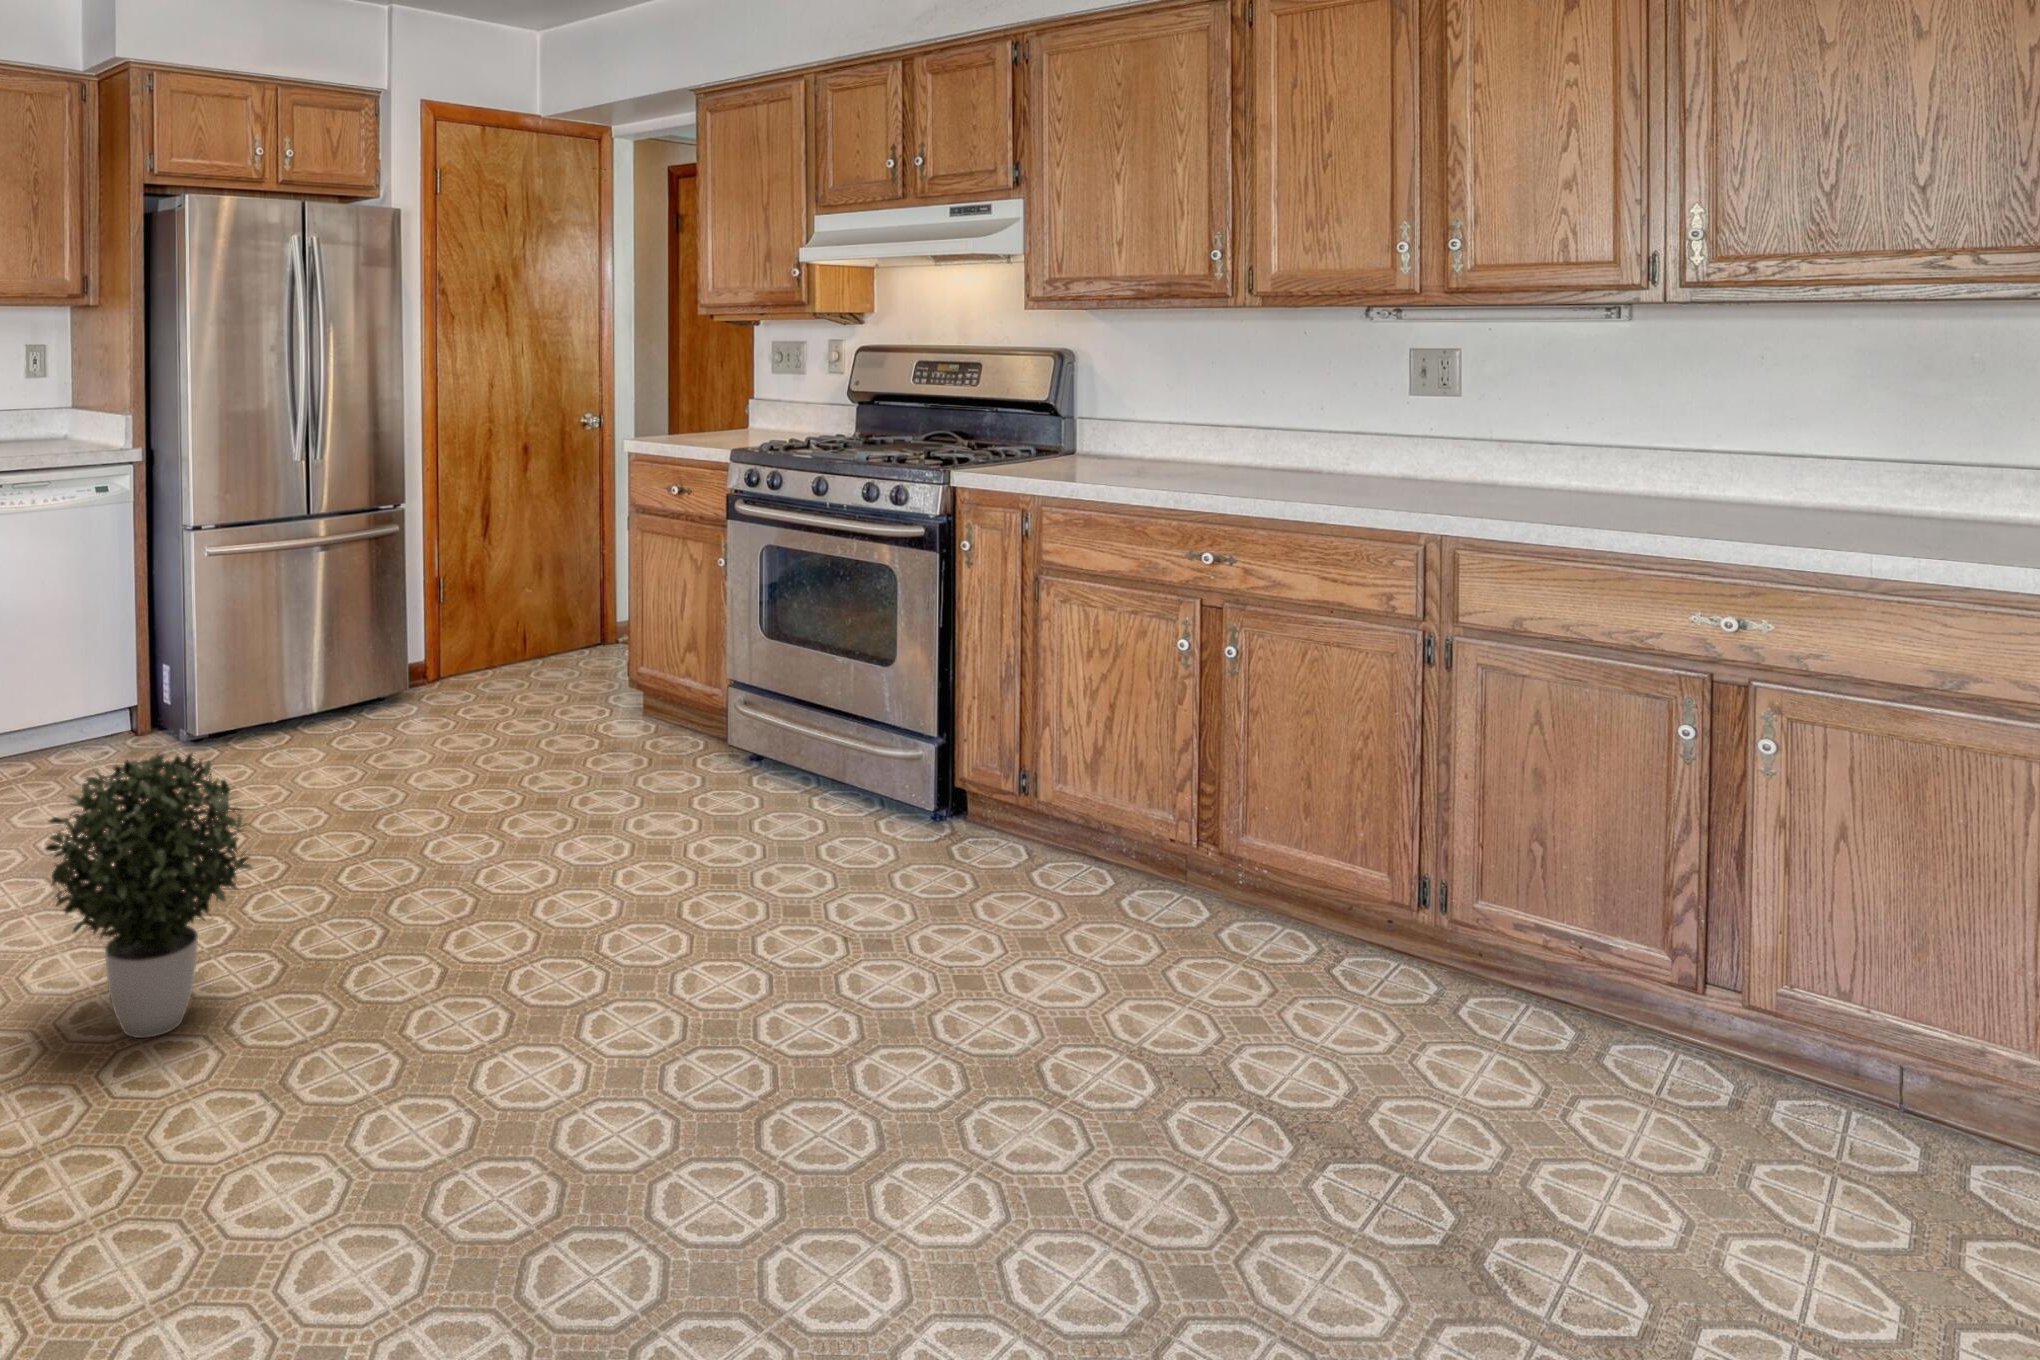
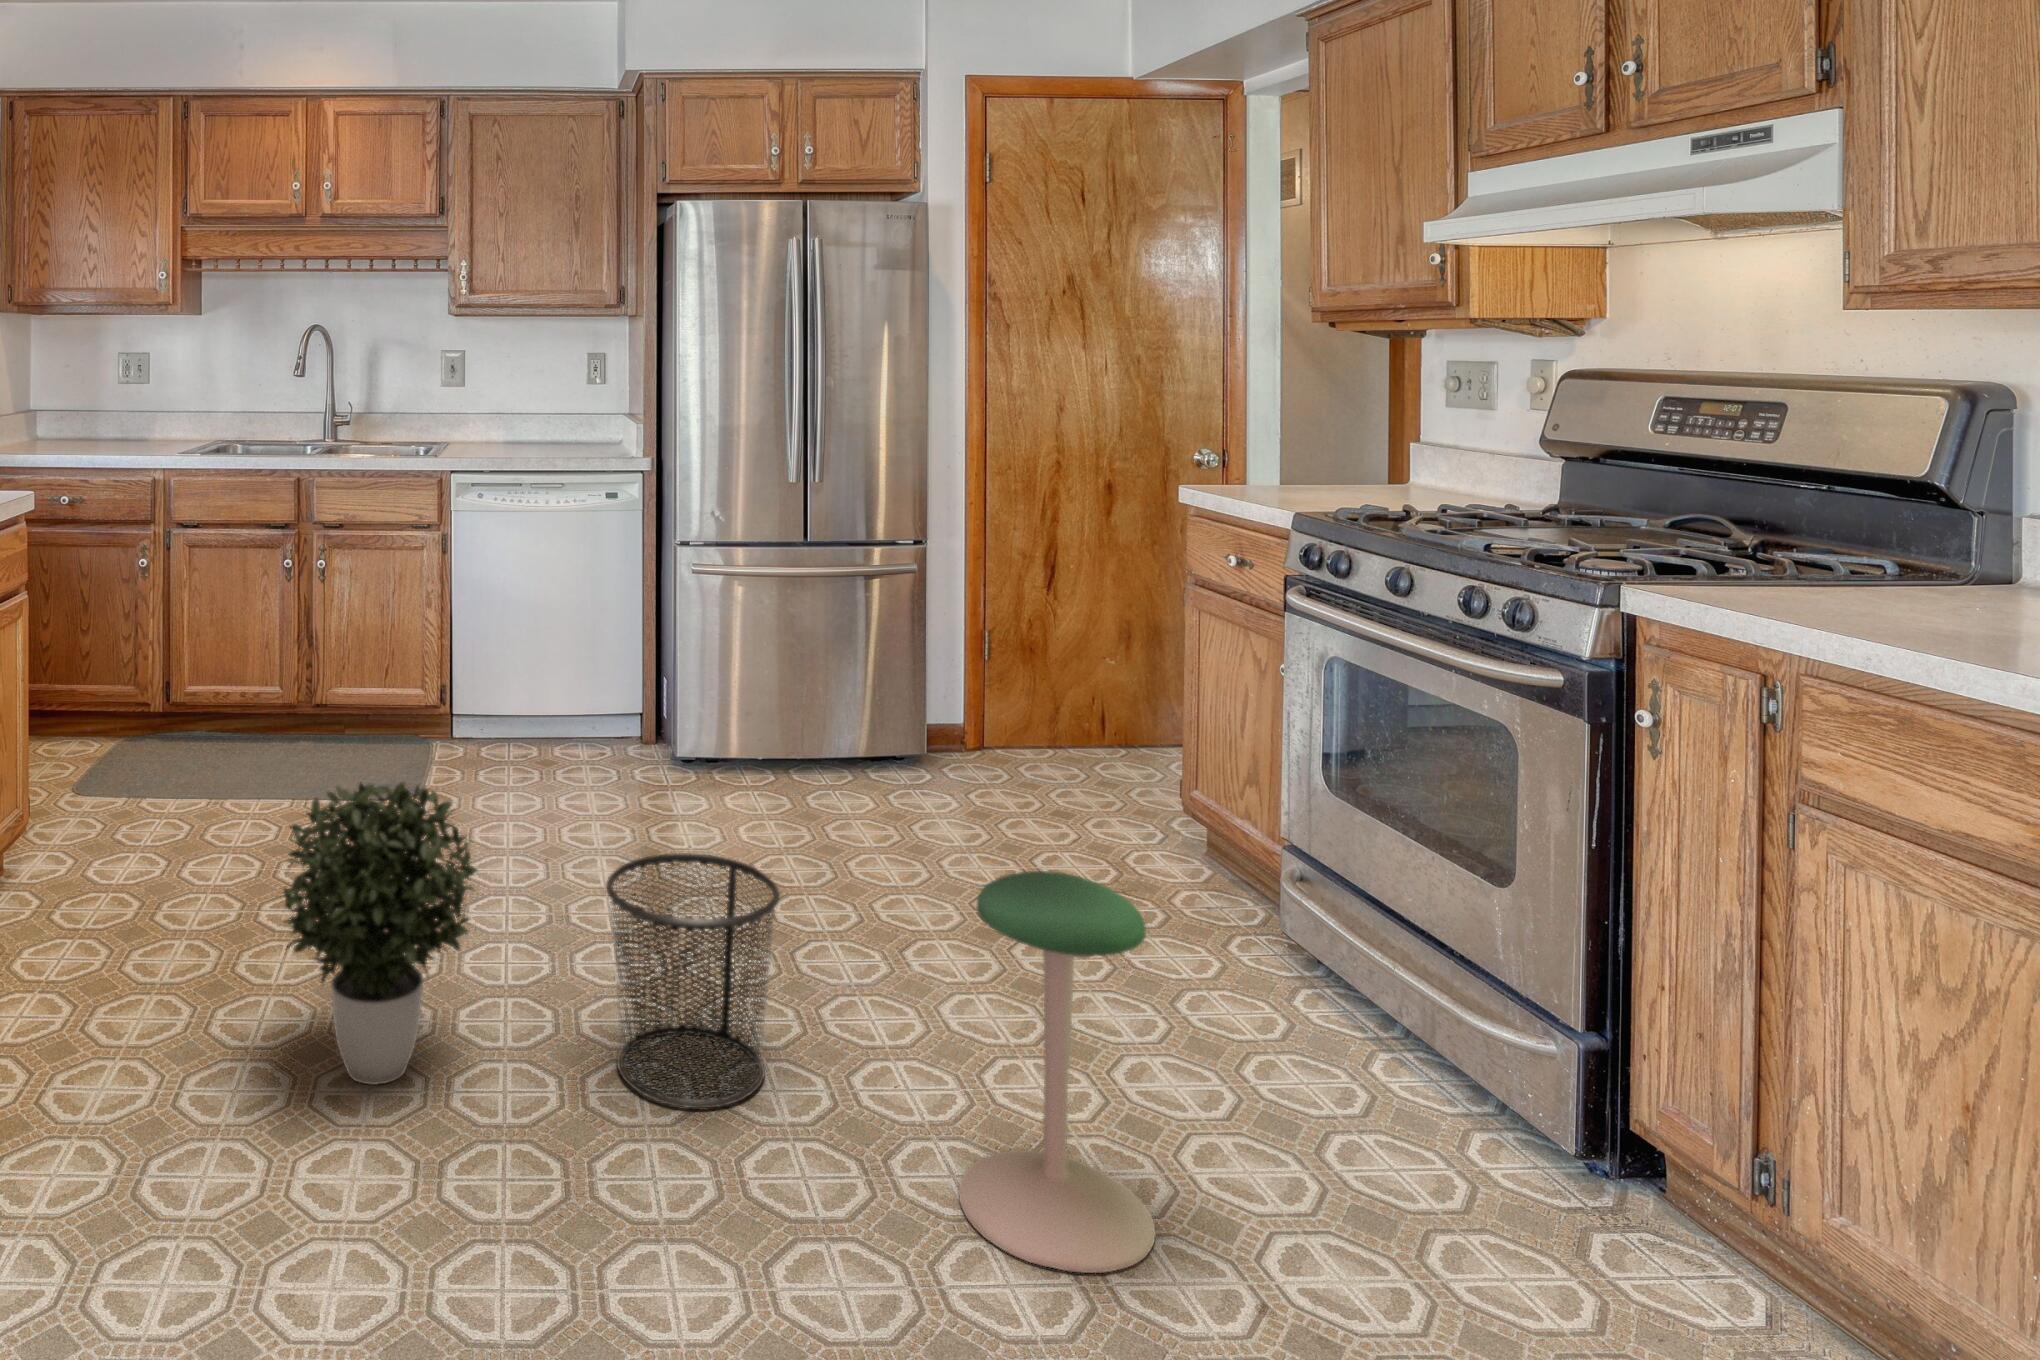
stool: none [647,700,772,956] -> present [959,871,1156,1273]
waste bin: none [341,764,488,963] -> present [606,853,780,1108]

